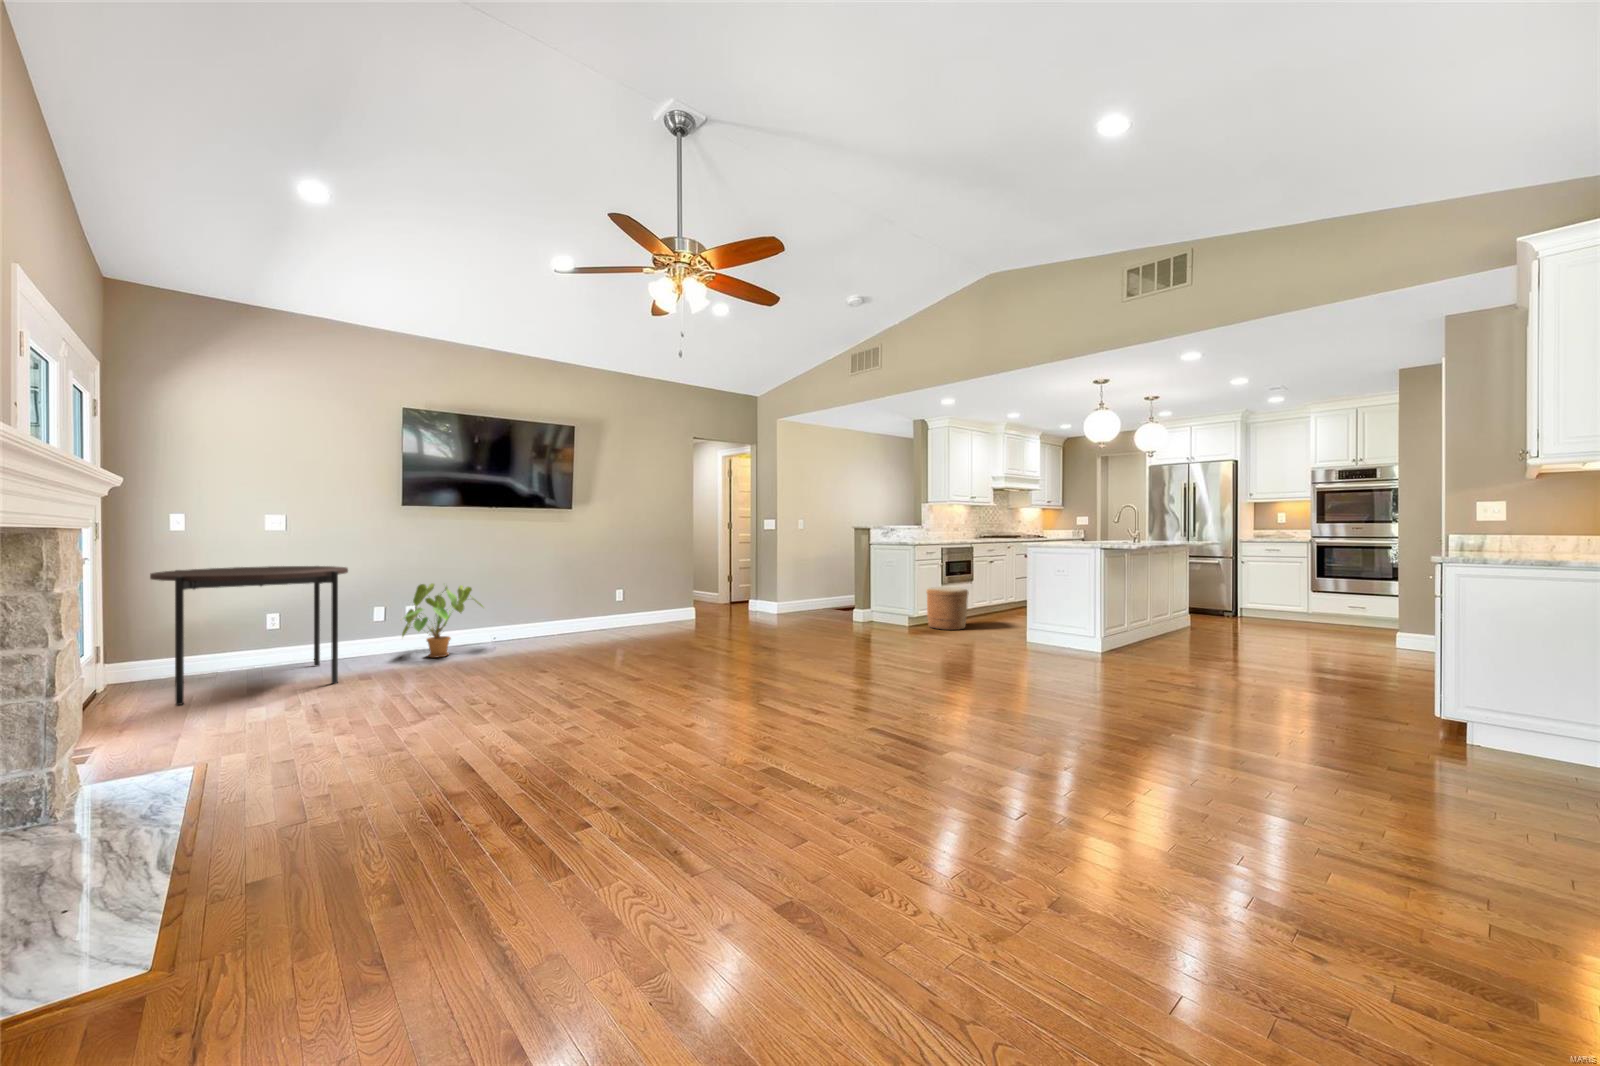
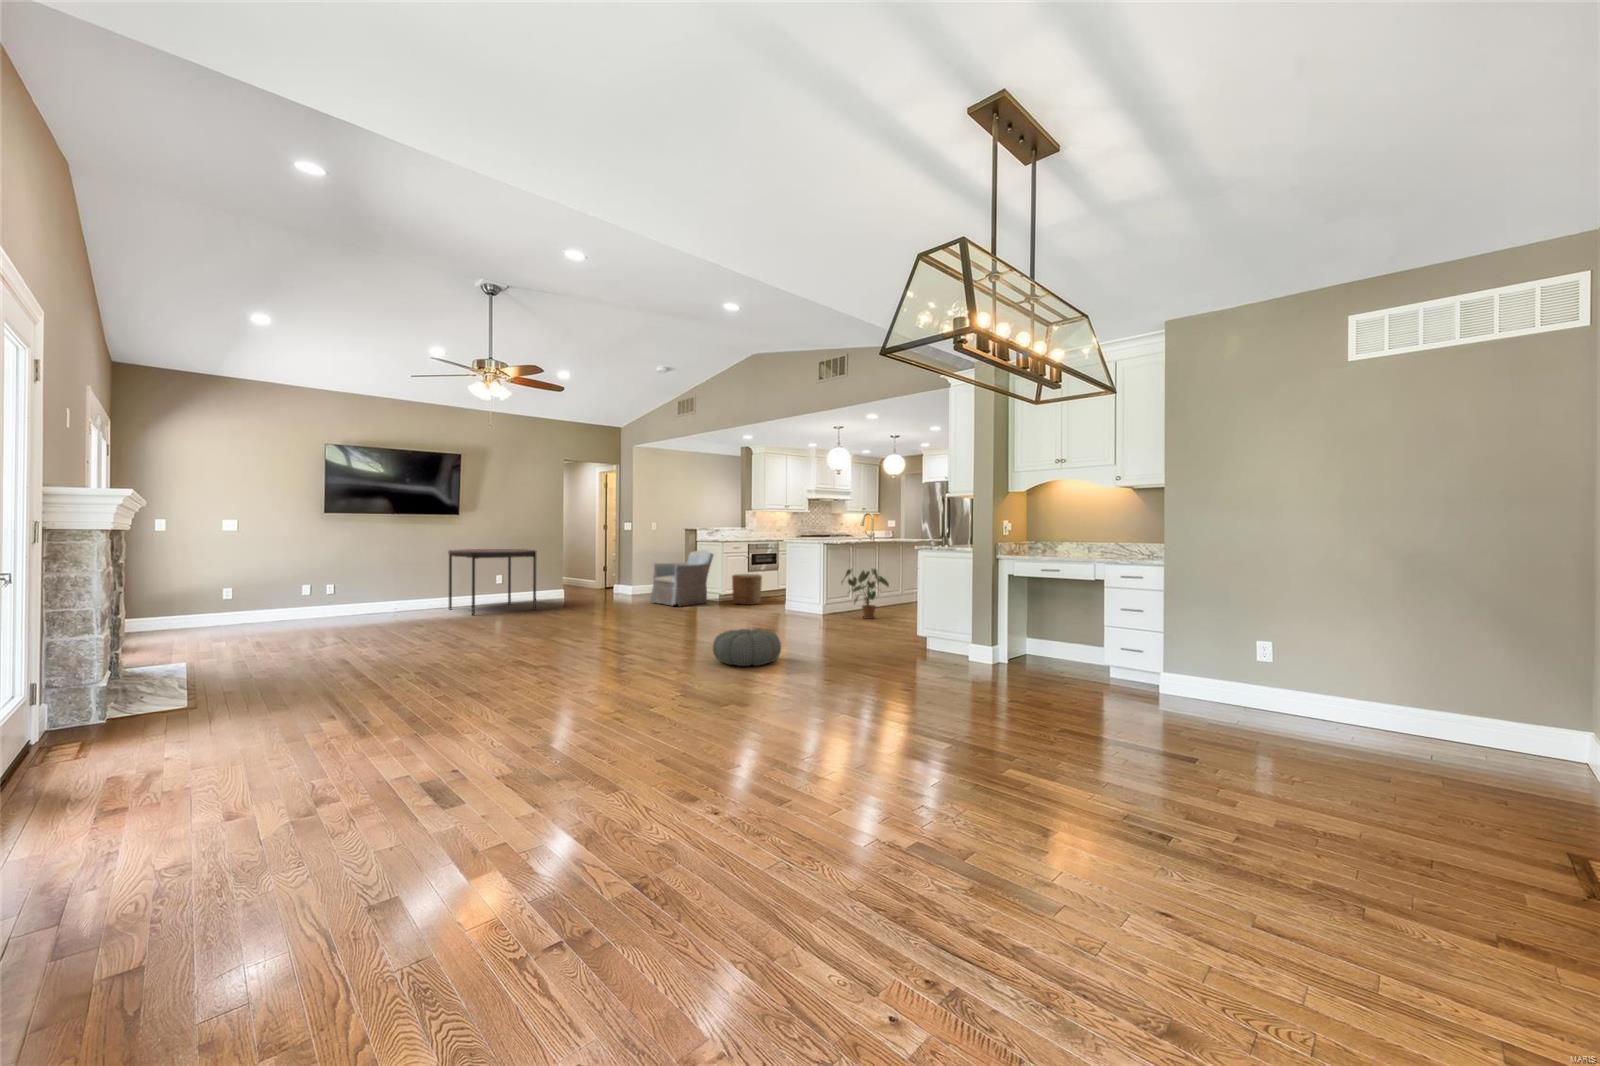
armchair: none [817,555,900,633] -> present [650,550,713,606]
dining table: present [150,566,348,705] -> present [448,549,537,615]
house plant: present [402,583,483,658] -> present [842,569,889,619]
pouf: none [1096,700,1238,780] -> present [713,629,781,666]

